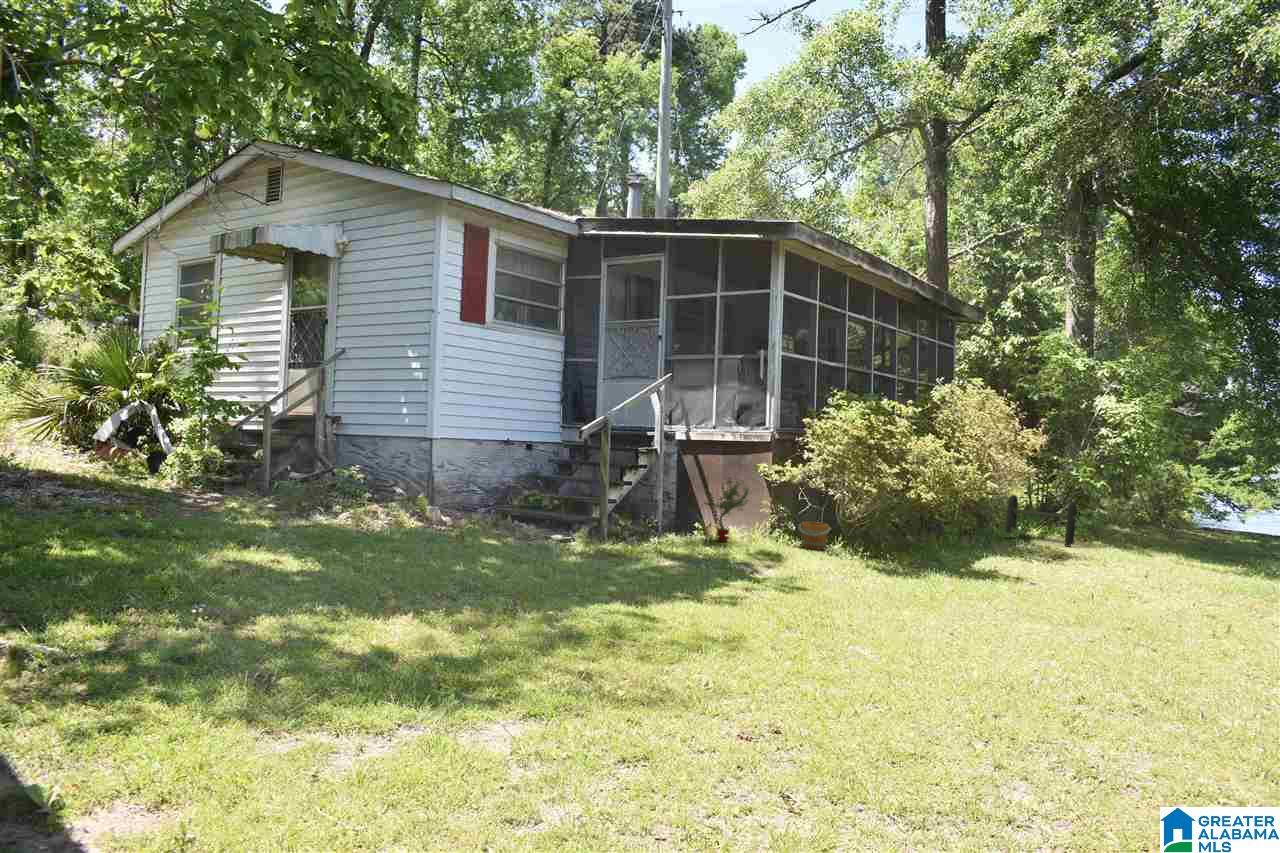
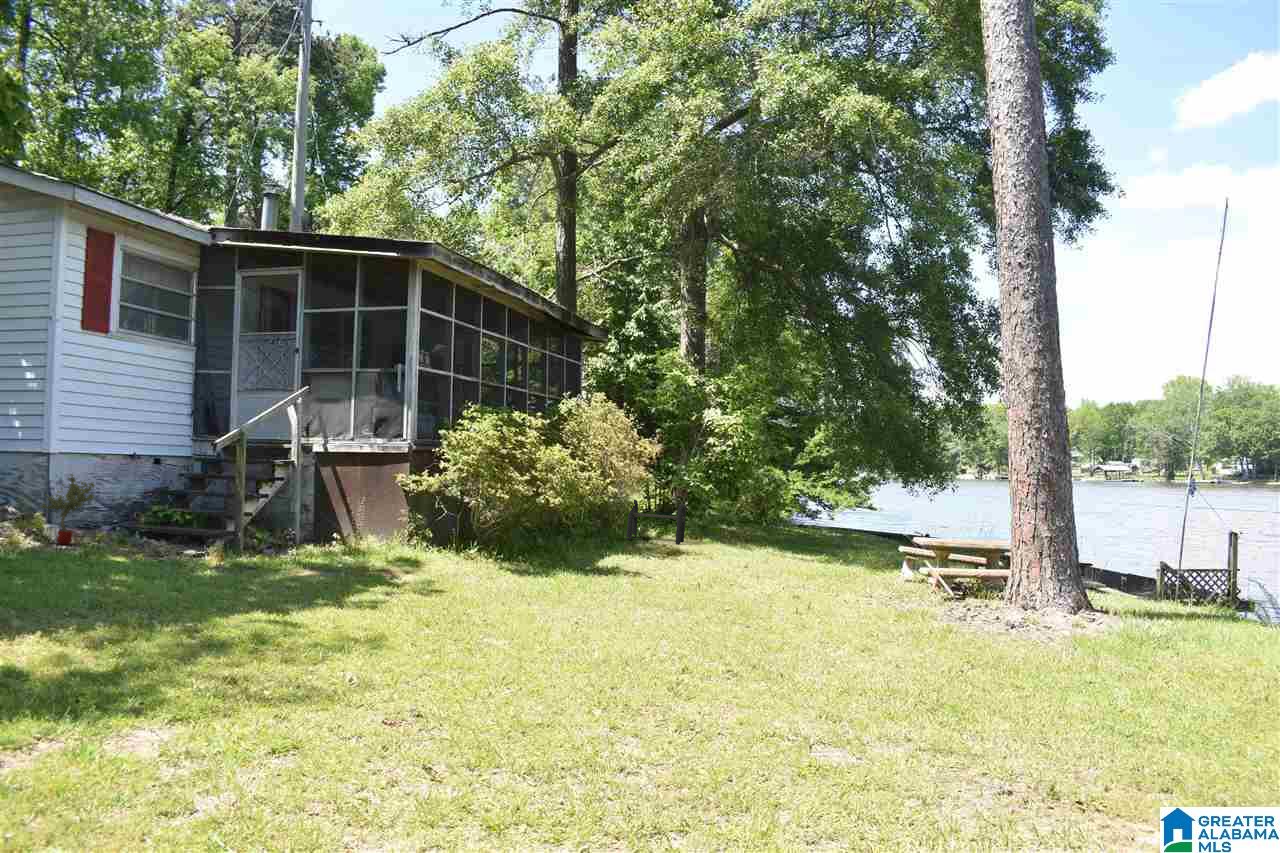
potted tree: present [704,478,749,542] -> present [40,474,95,545]
bucket: present [799,522,831,549] -> none [437,529,468,555]

